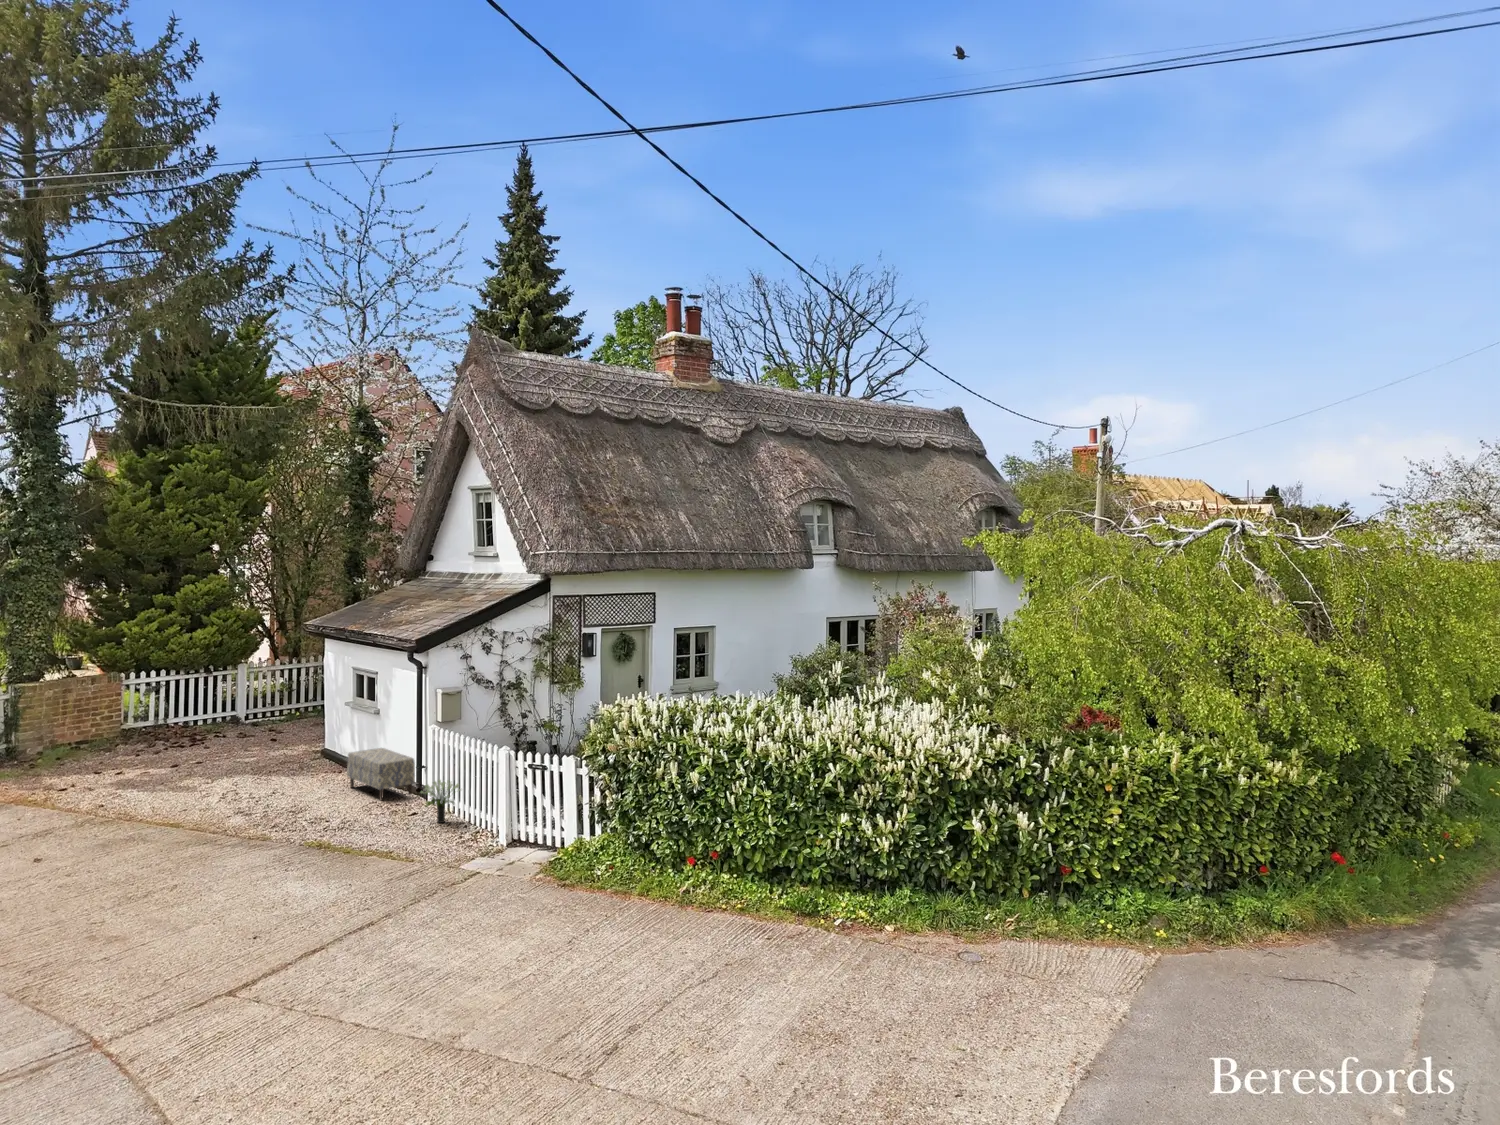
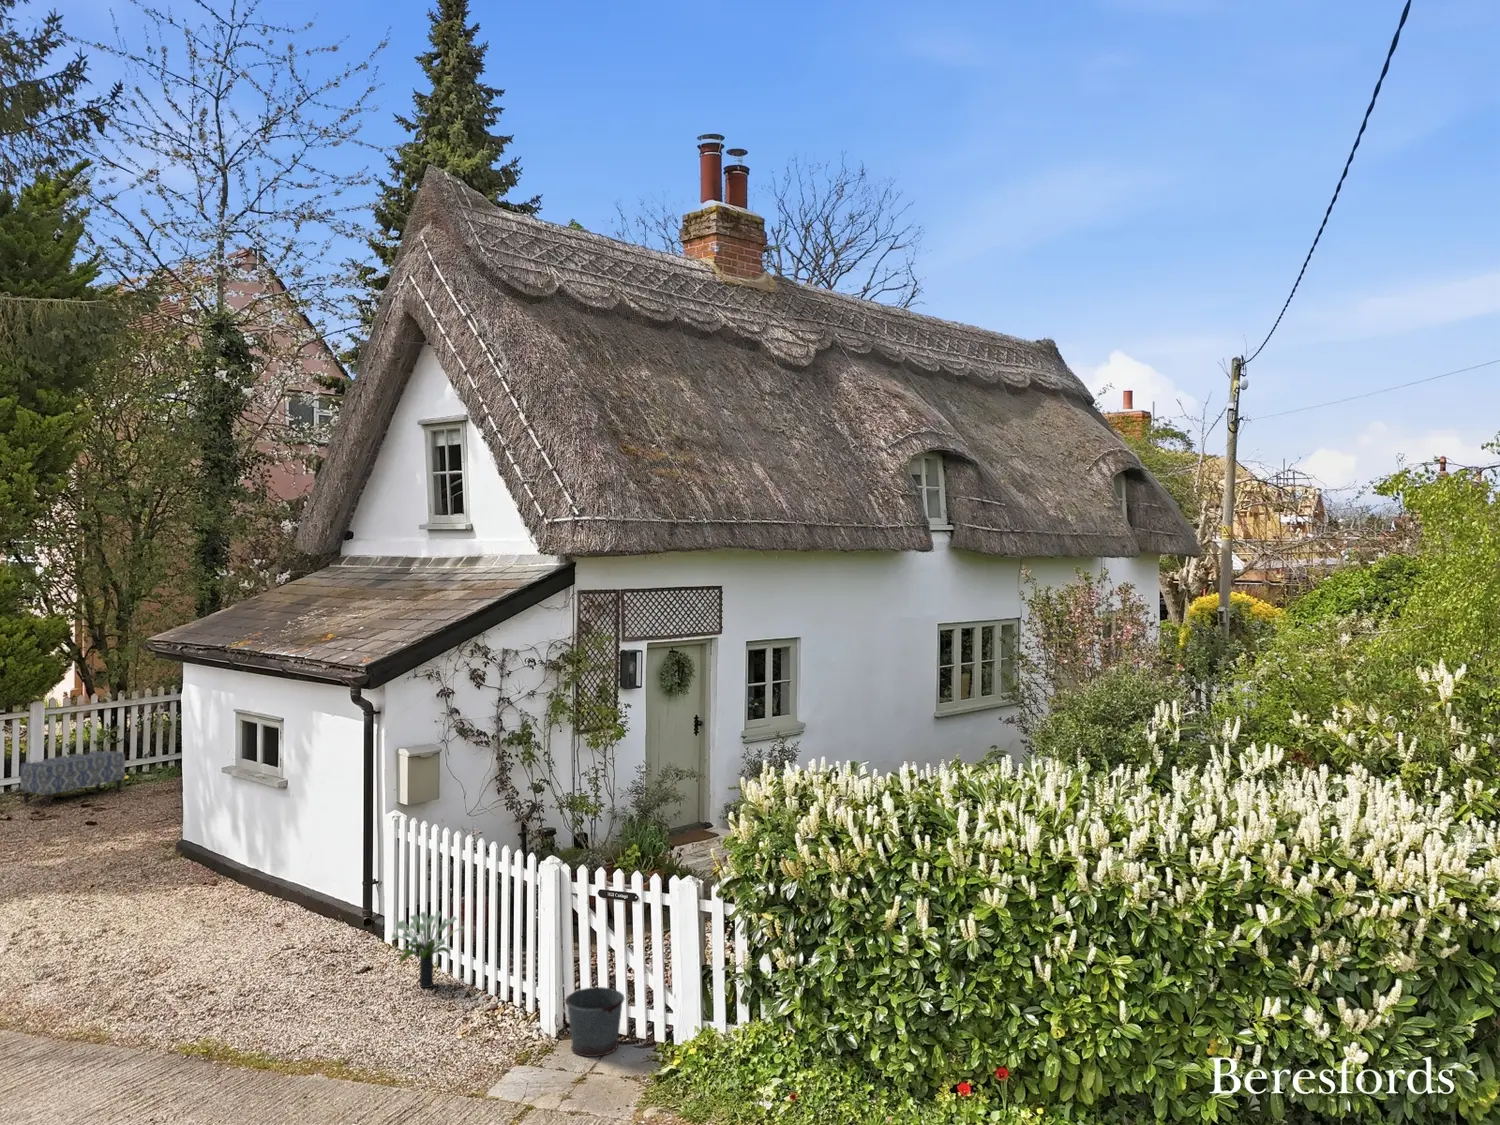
bench: present [347,748,415,800] -> present [20,750,125,807]
bucket: none [503,818,537,854] -> present [565,987,624,1057]

